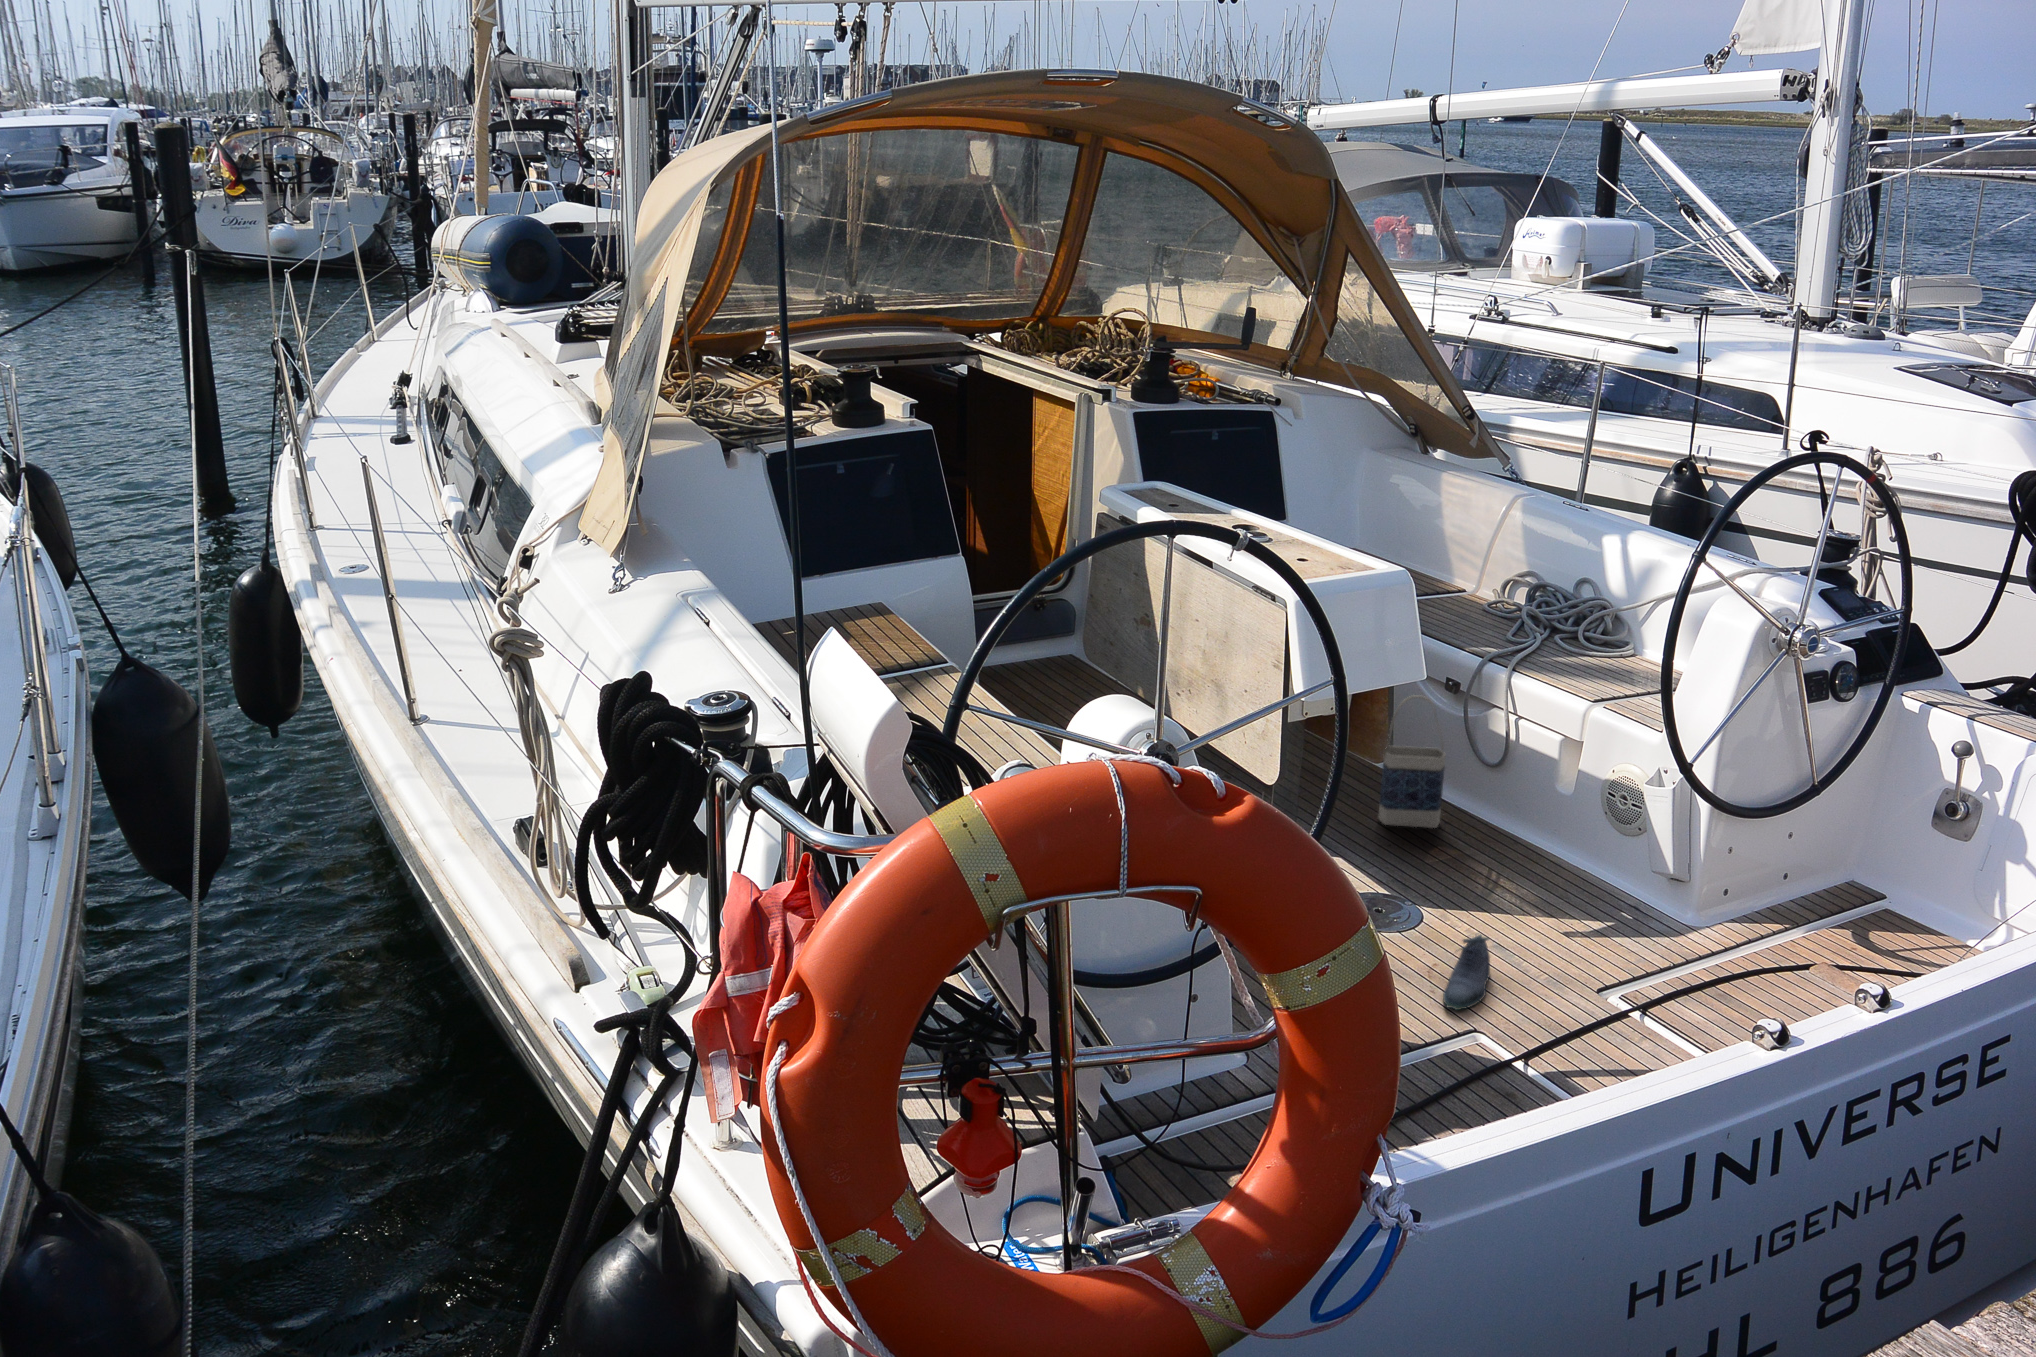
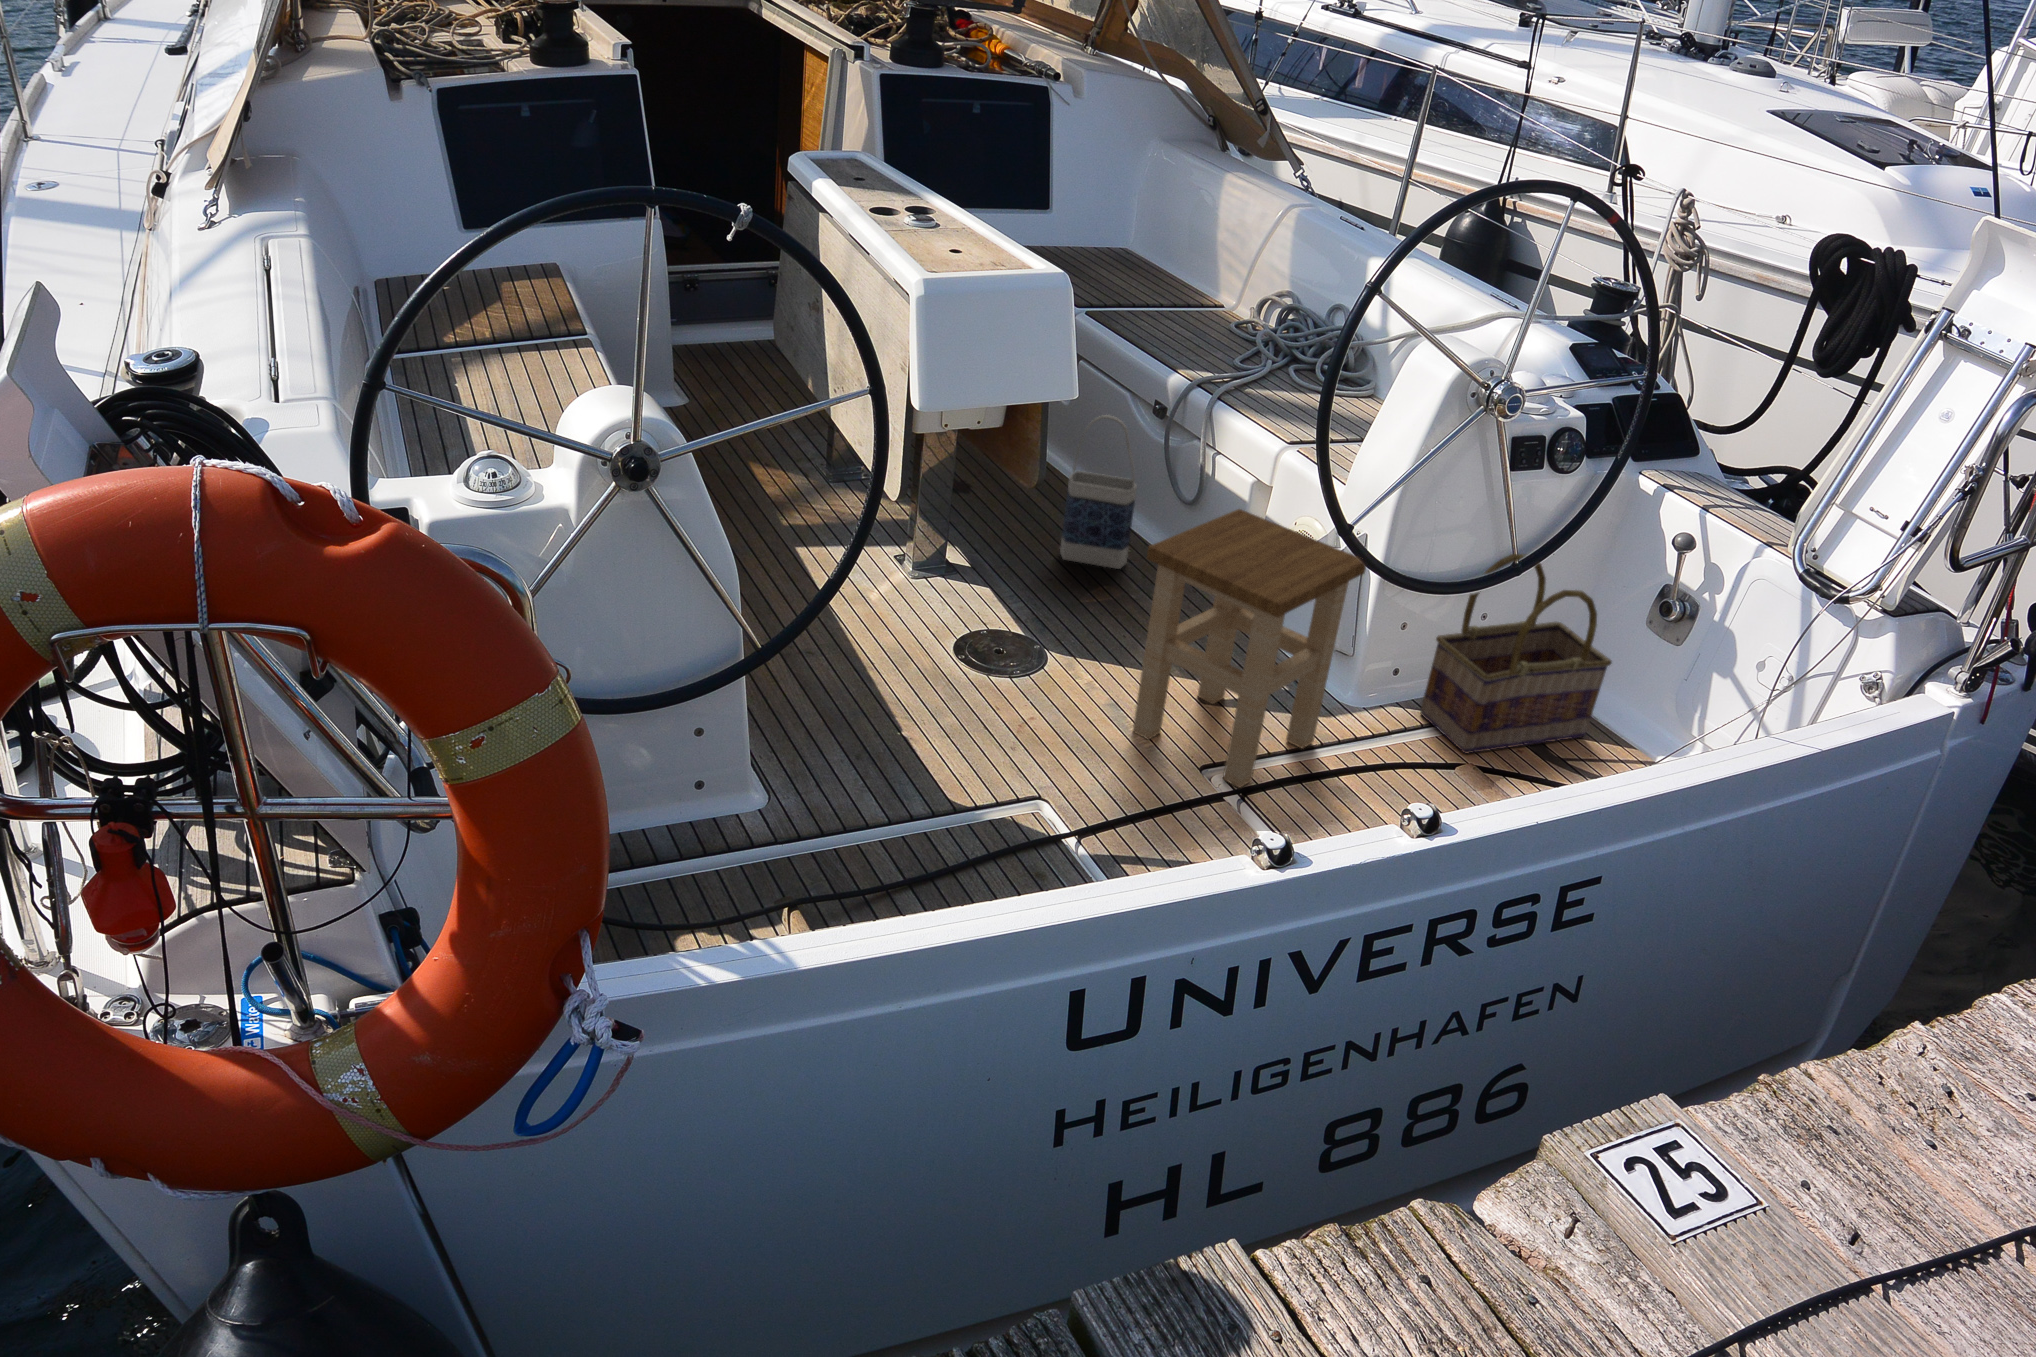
stool: none [1527,761,1718,1001] -> present [1133,509,1366,788]
basket: none [1756,774,1921,953] -> present [1420,554,1612,754]
shoe: present [1443,934,1490,1010] -> none [1008,692,1084,777]

